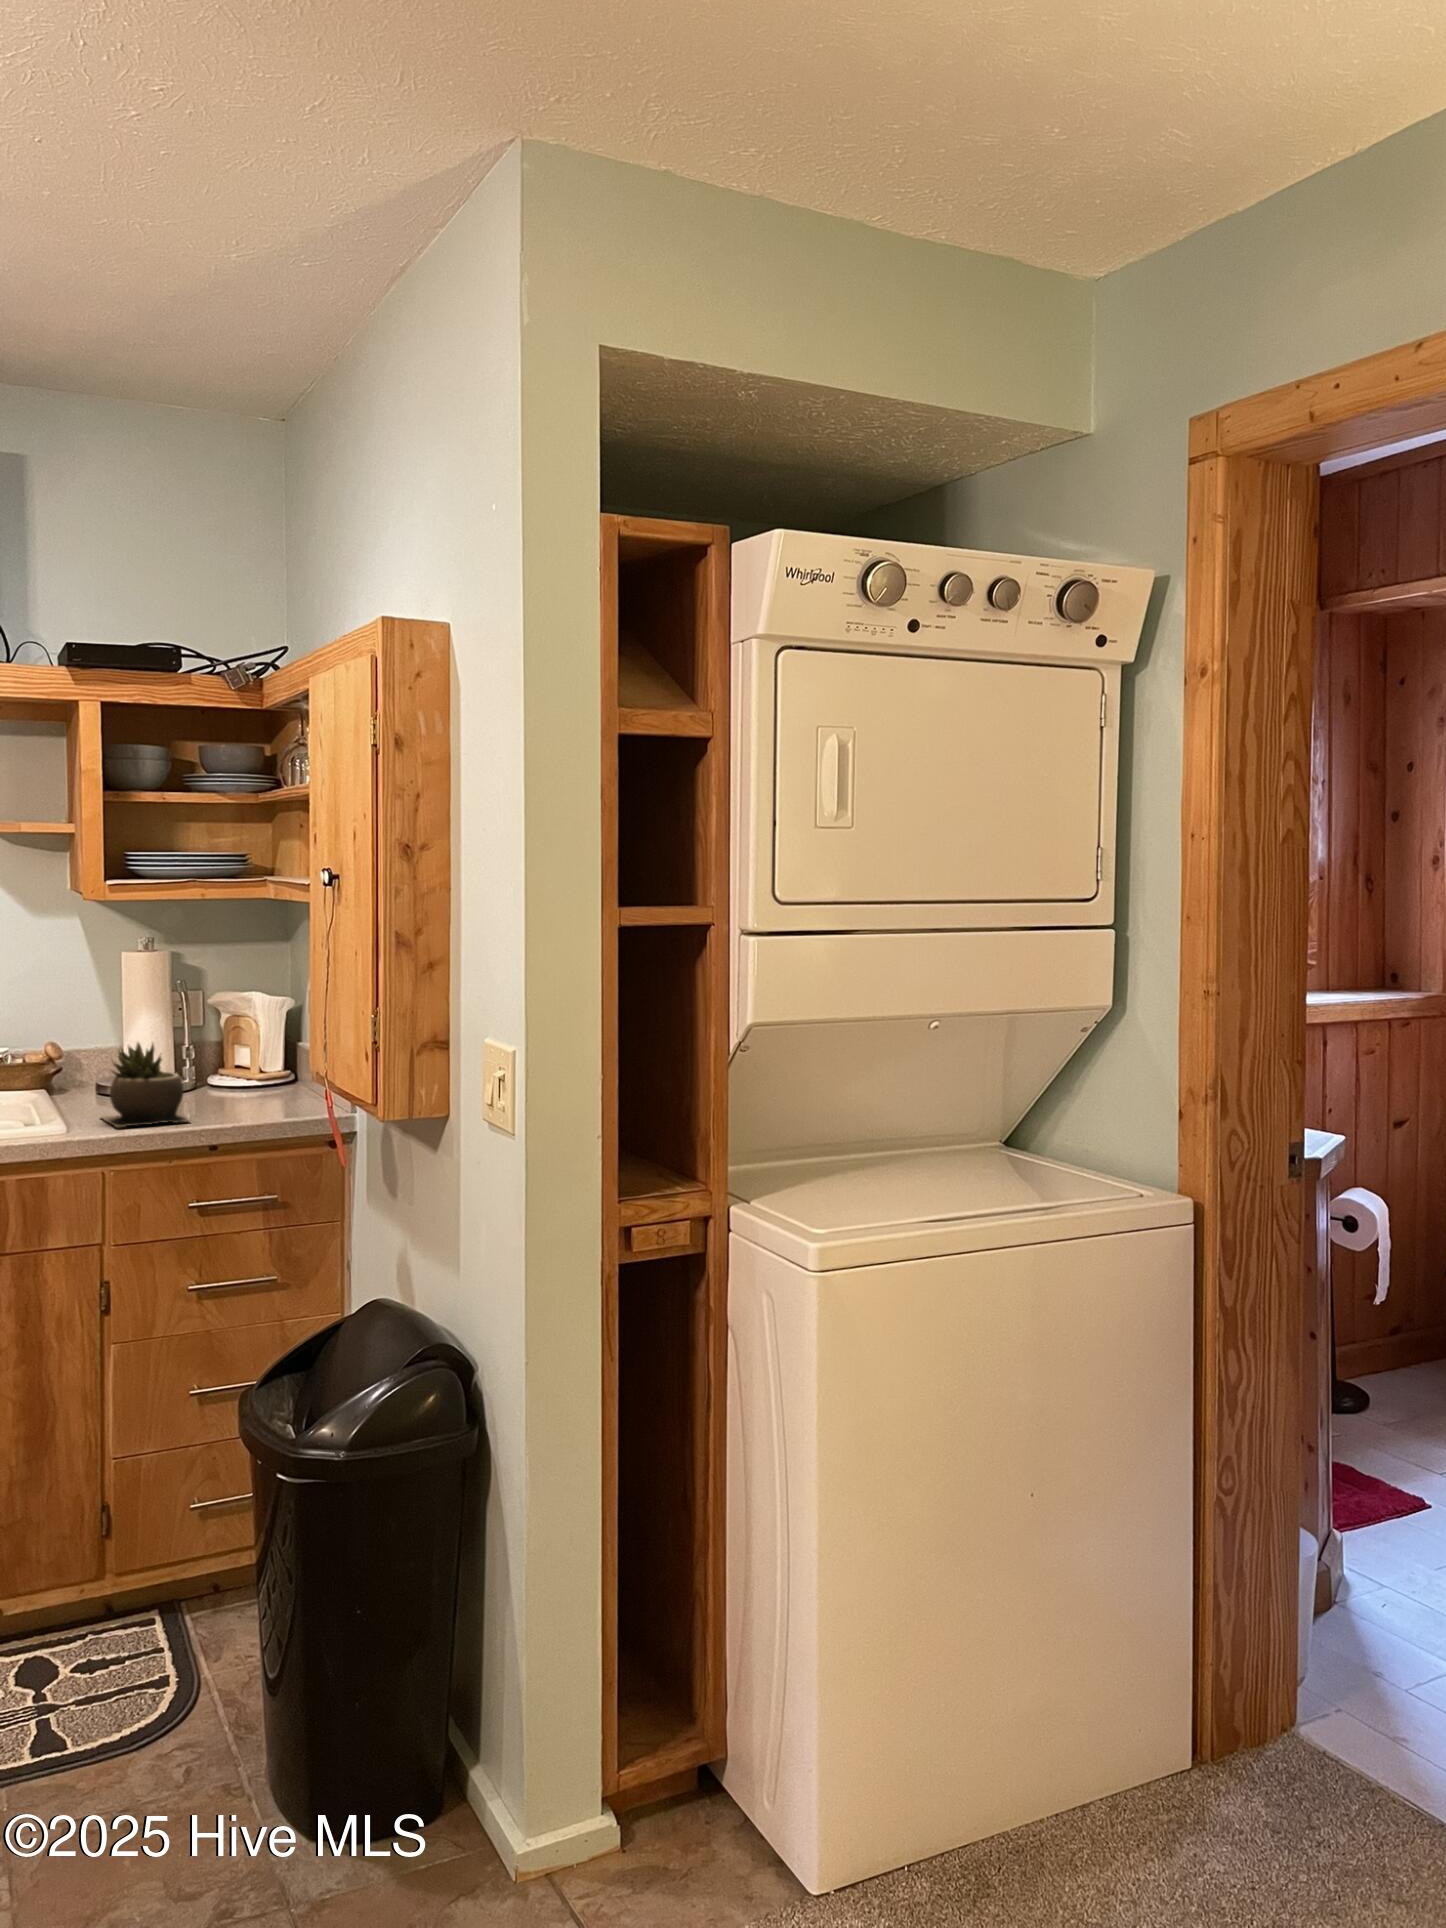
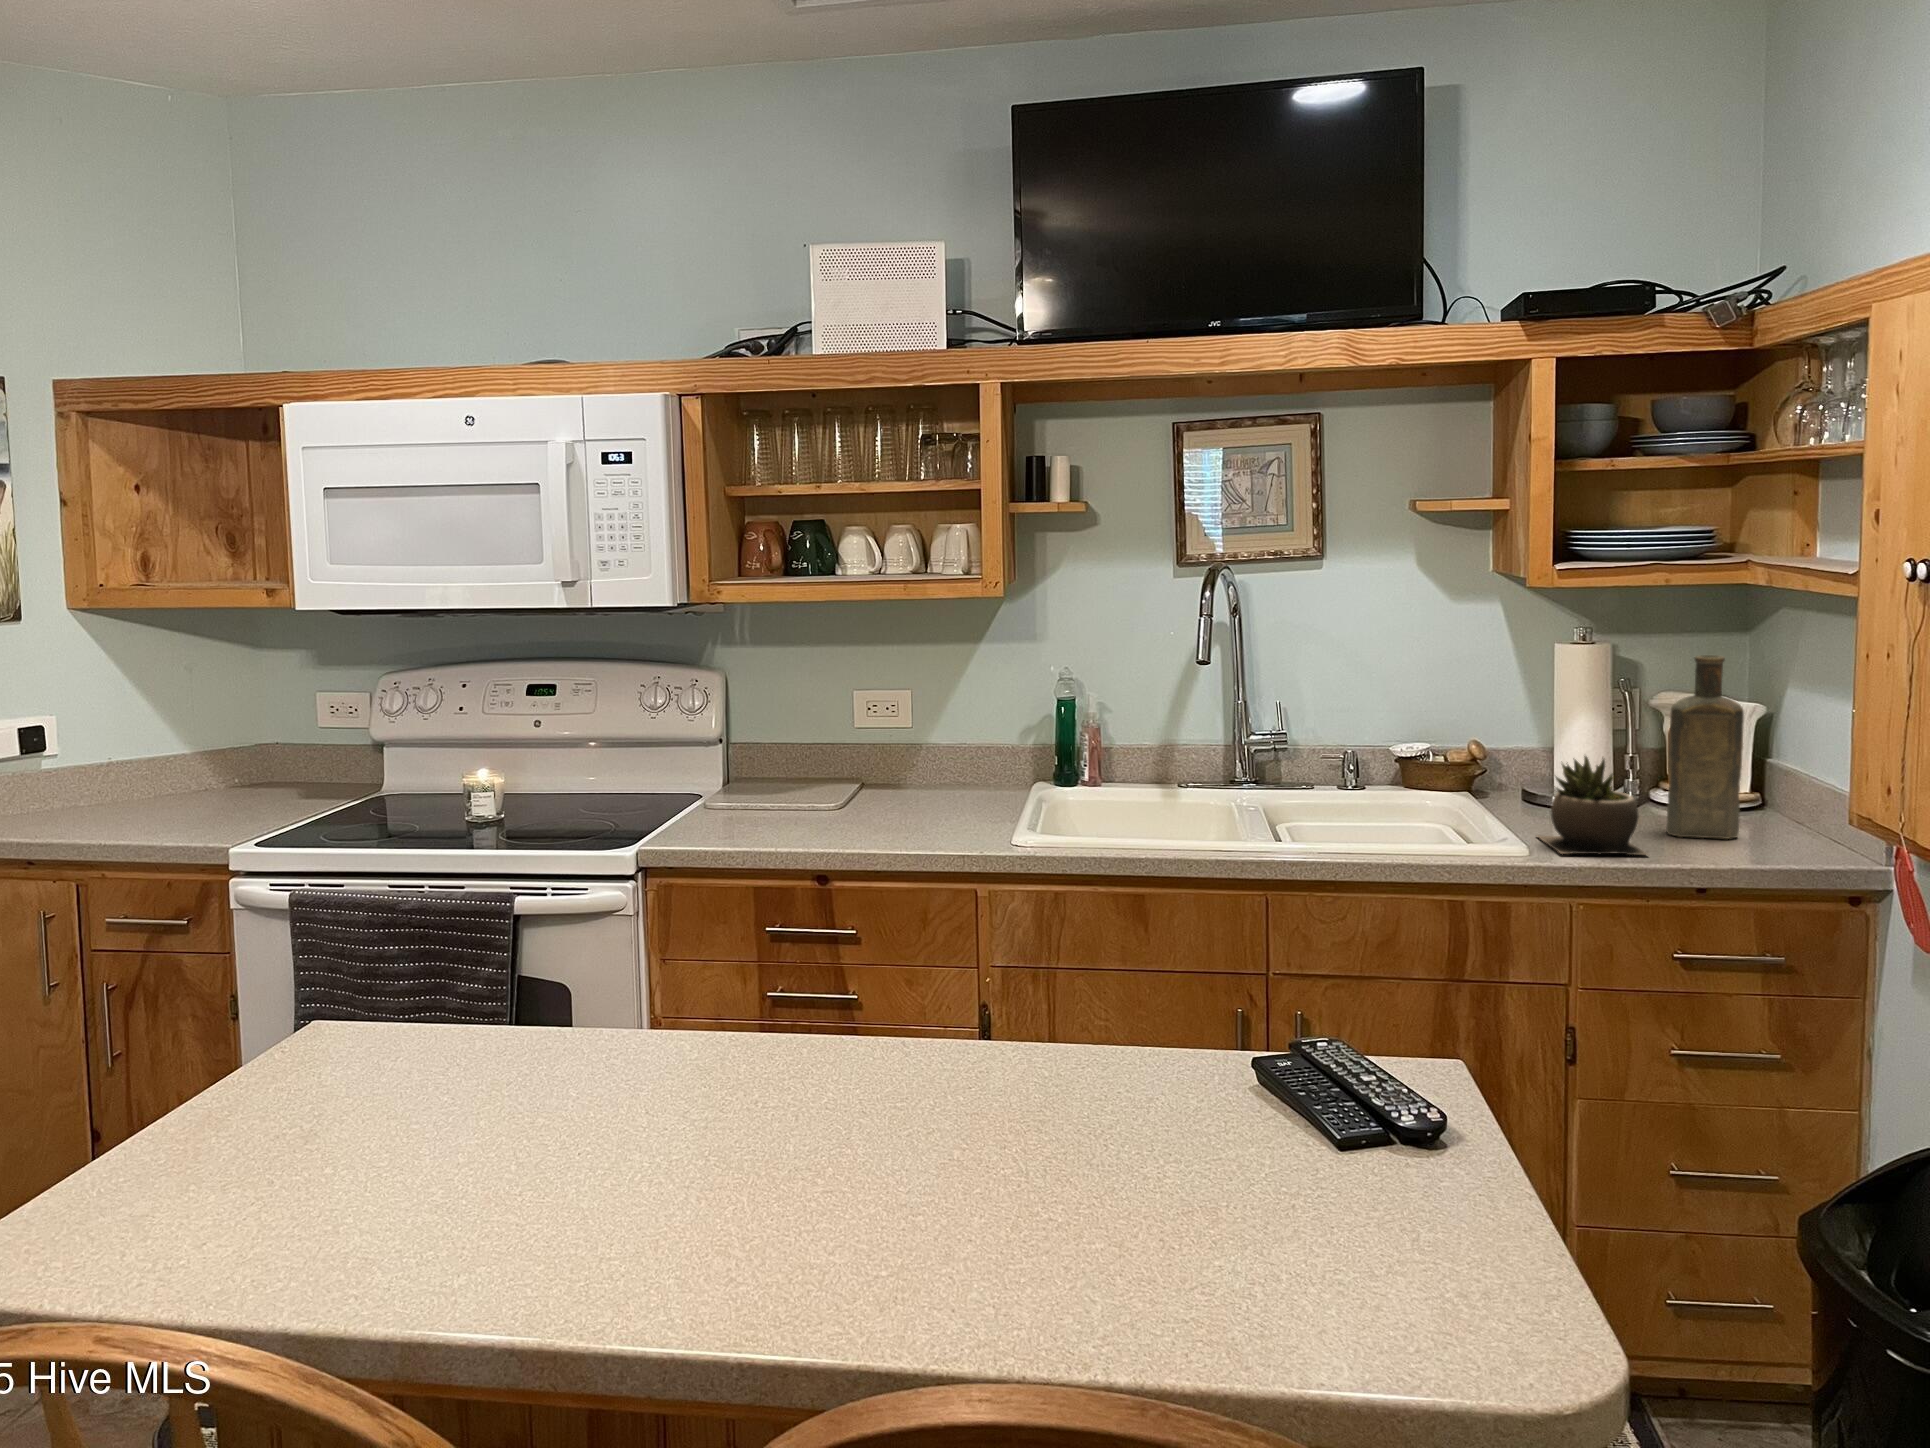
bottle: none [202,955,267,1107] -> present [1666,655,1744,839]

